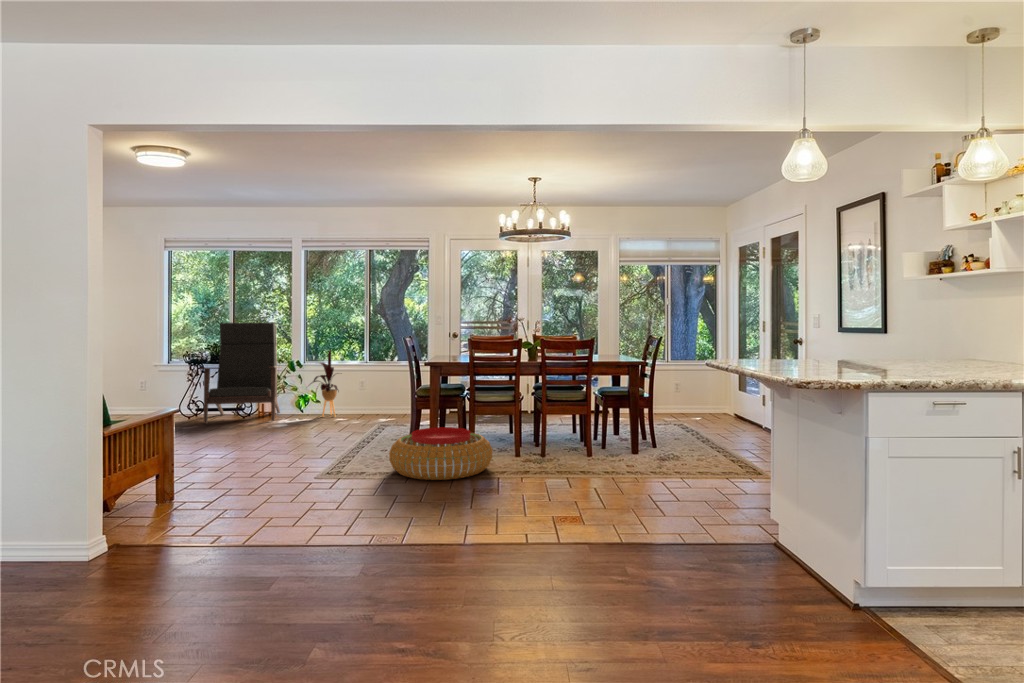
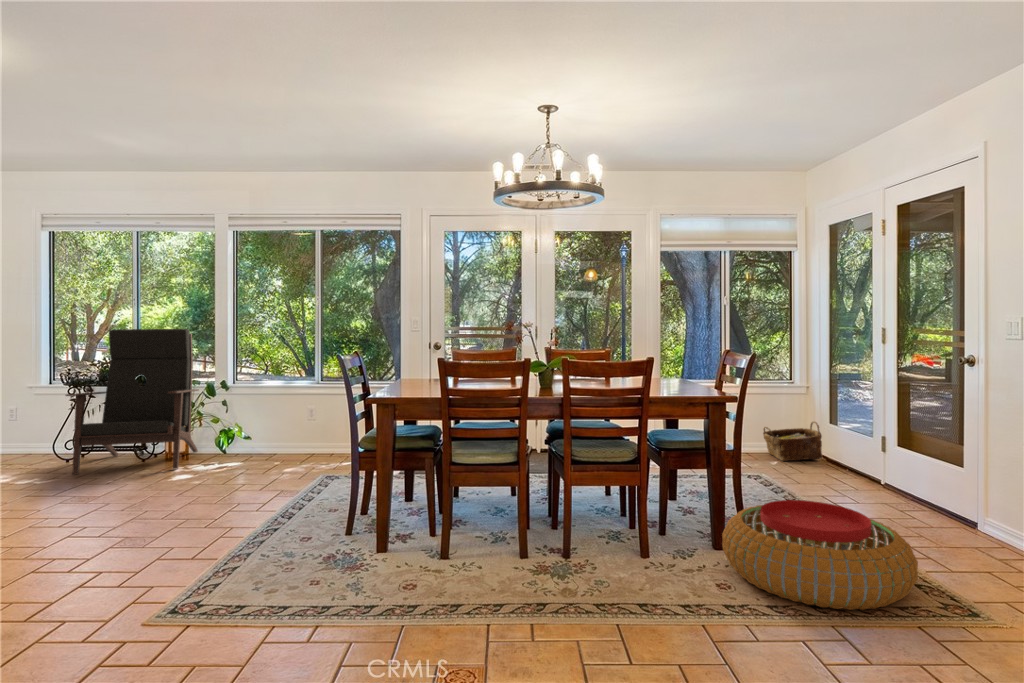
house plant: present [313,350,338,417] -> none [225,367,278,460]
woven basket: none [692,389,732,417] -> present [763,421,822,461]
pouf: present [389,427,492,480] -> present [722,500,918,610]

